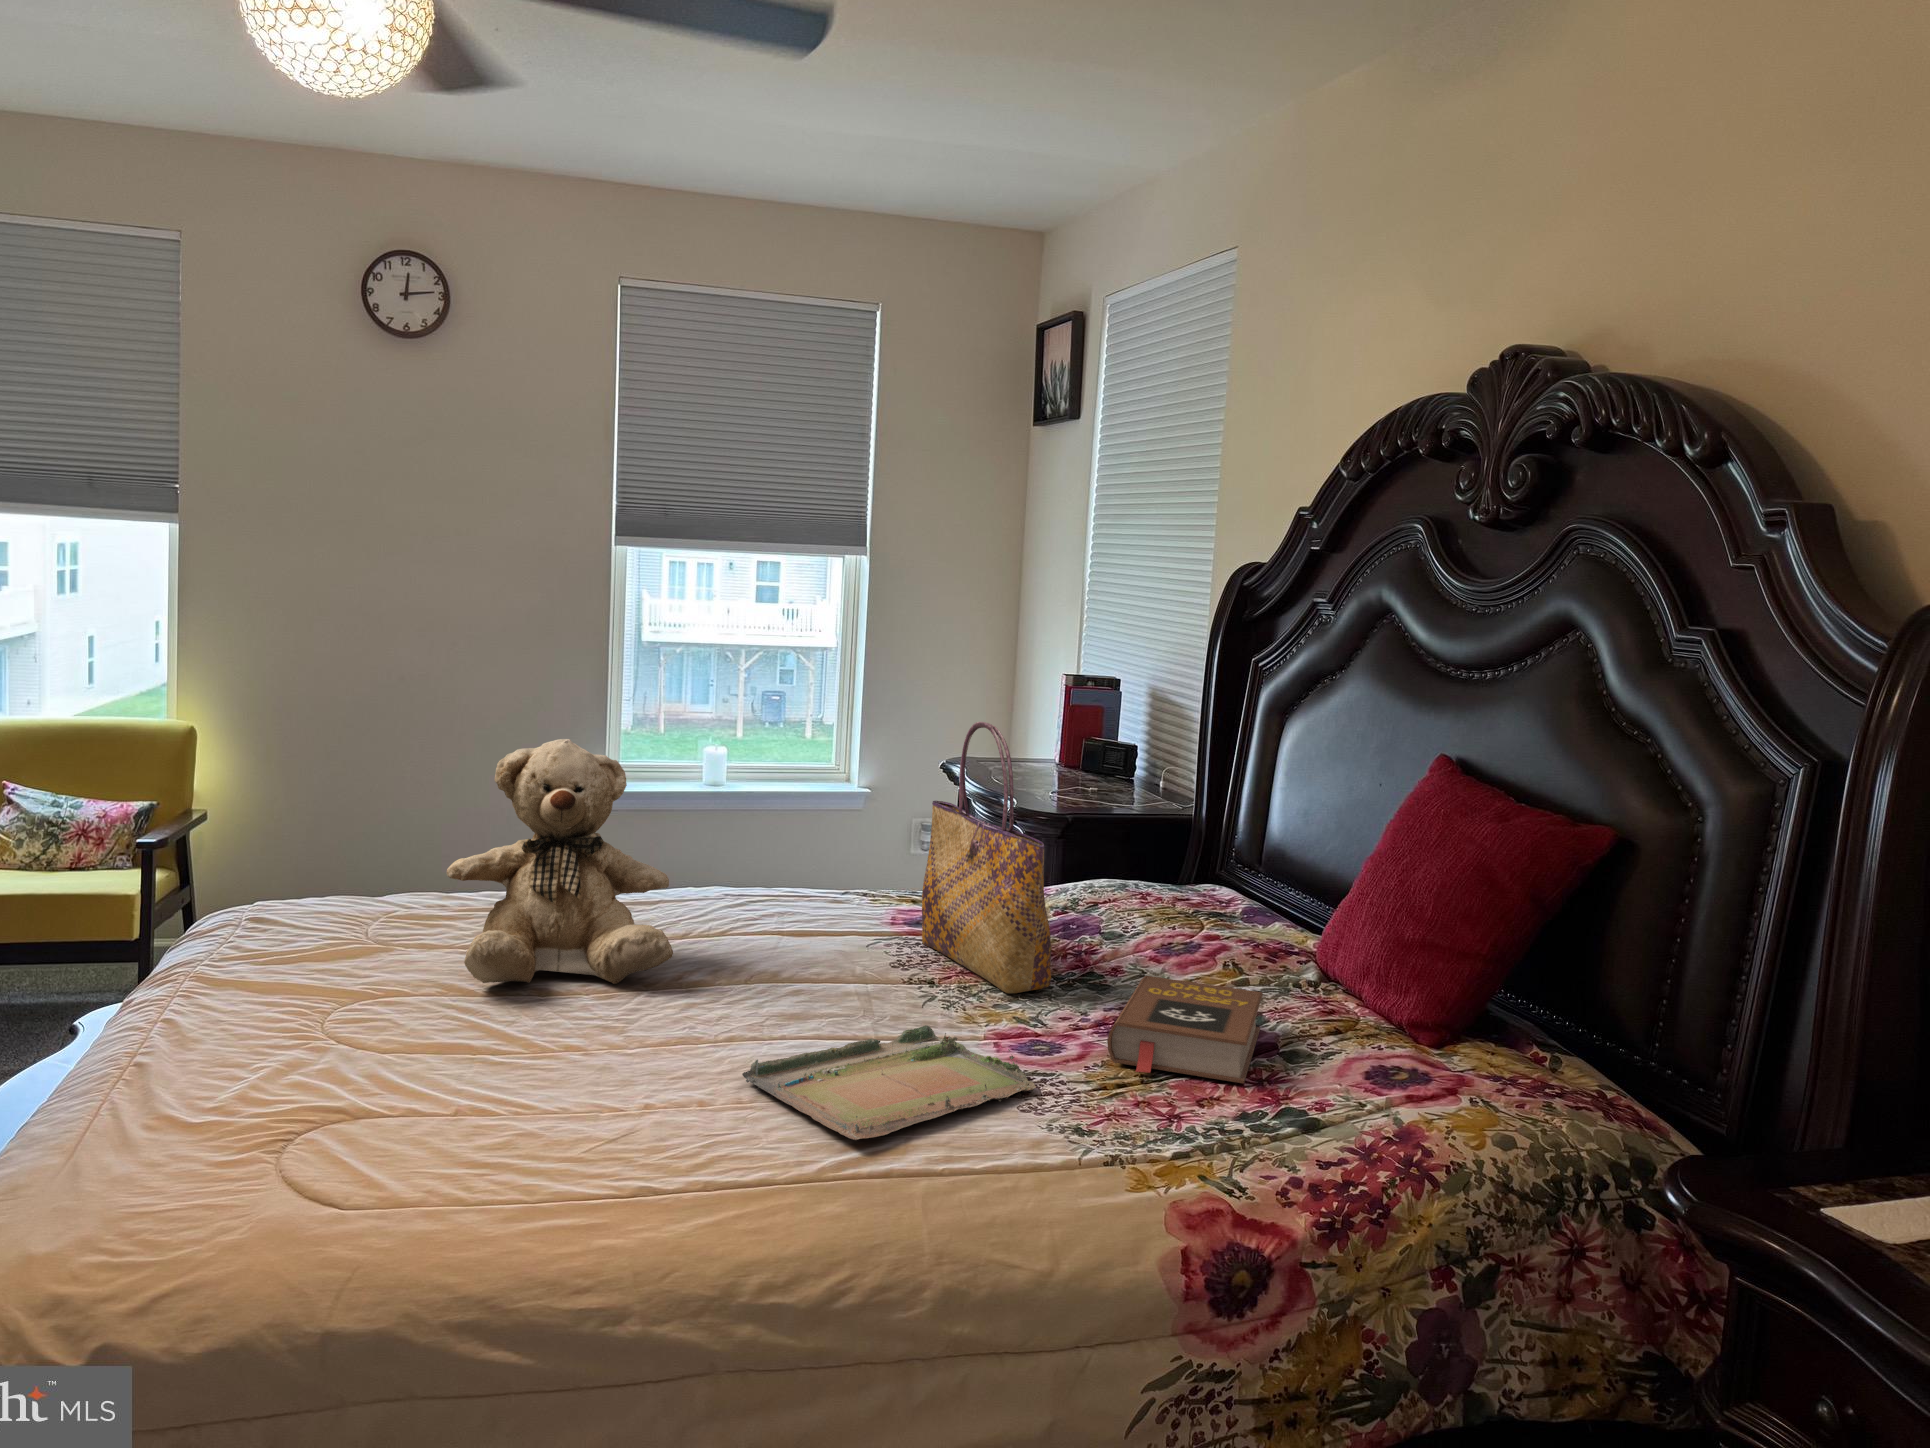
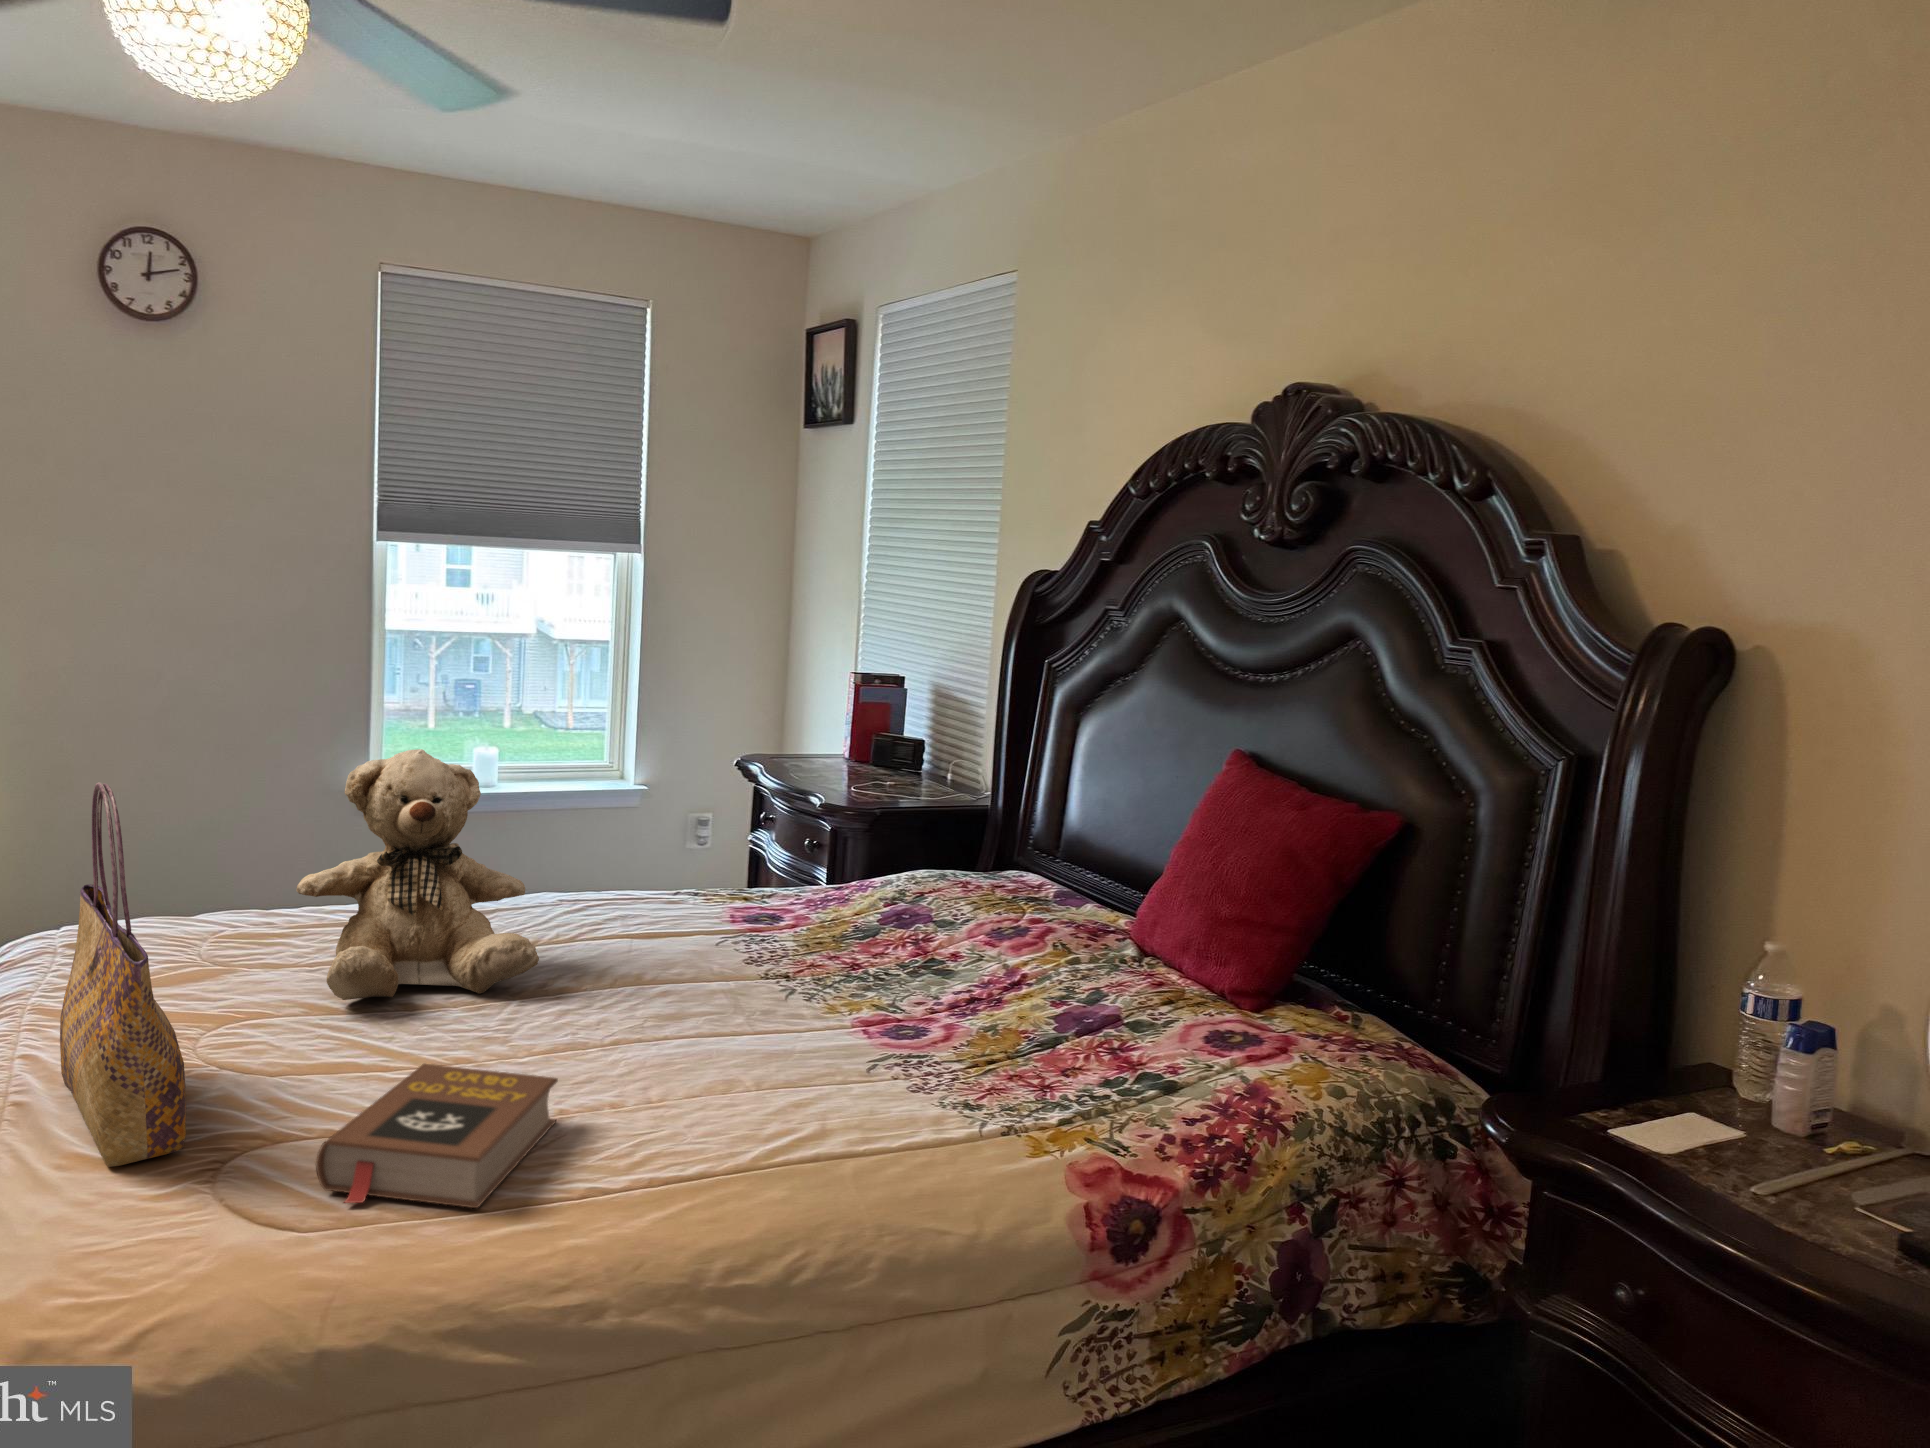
tote bag: present [922,721,1051,993] -> present [60,782,186,1167]
book: present [1107,976,1263,1083] -> present [316,1064,558,1208]
tray: present [742,1025,1036,1140] -> none [643,1017,921,1132]

